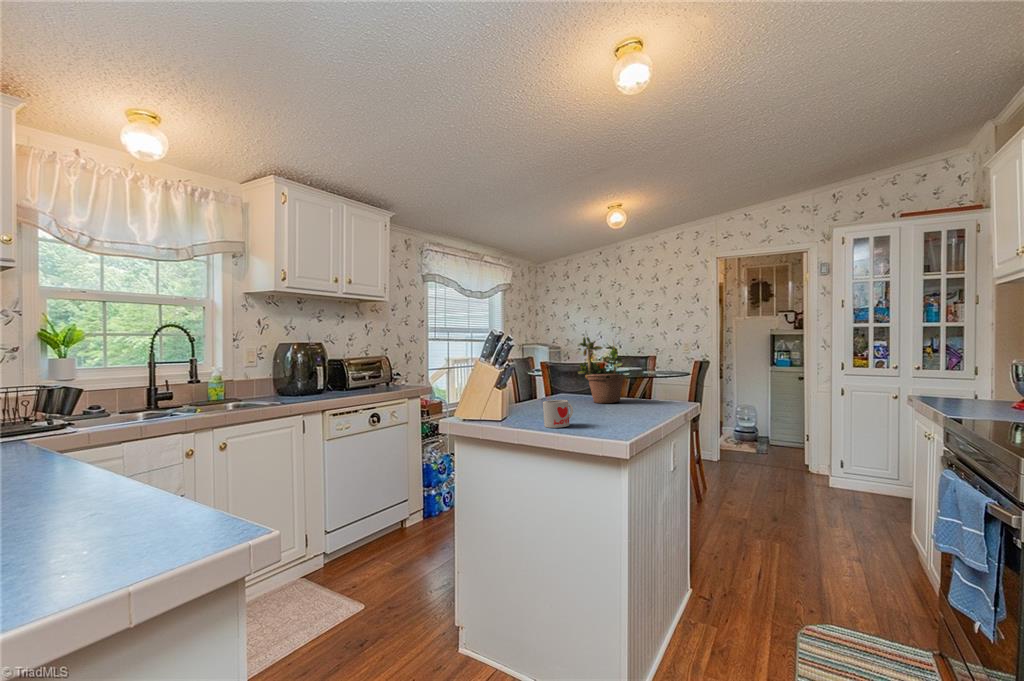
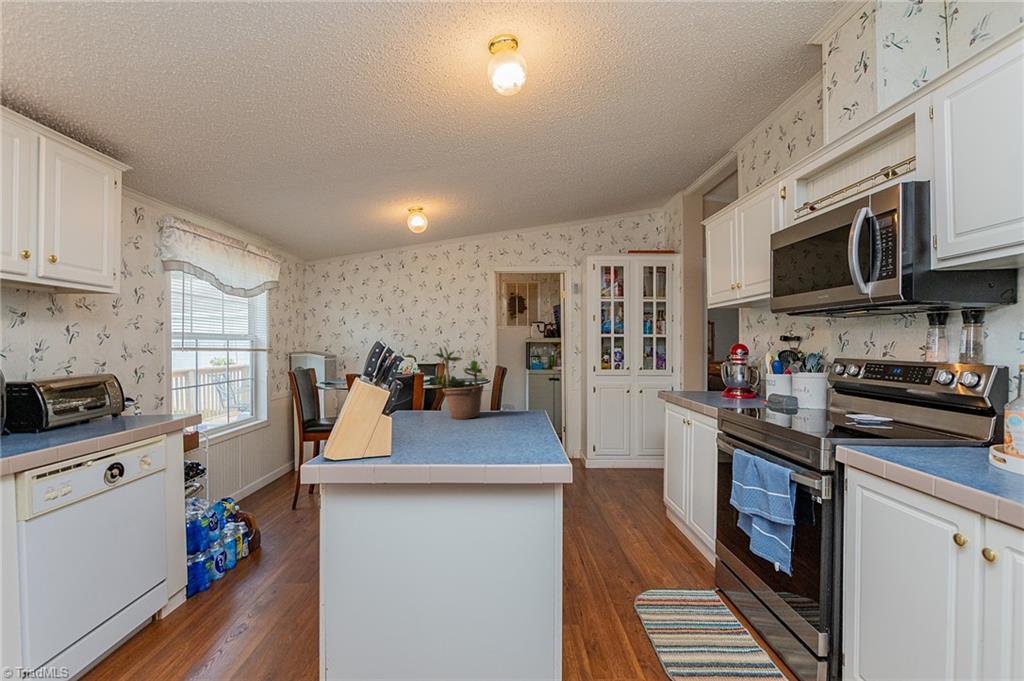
mug: present [543,400,573,428] -> none [451,421,482,456]

